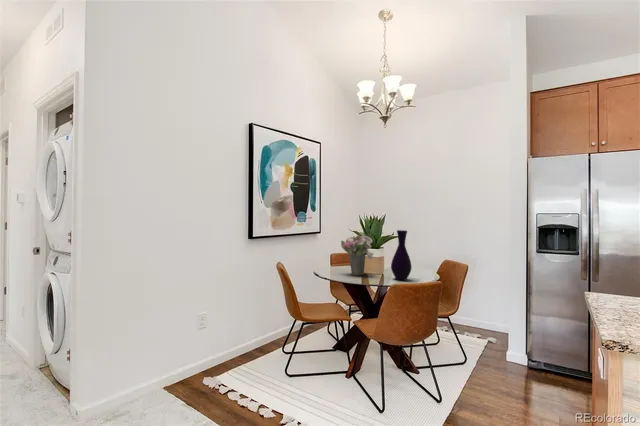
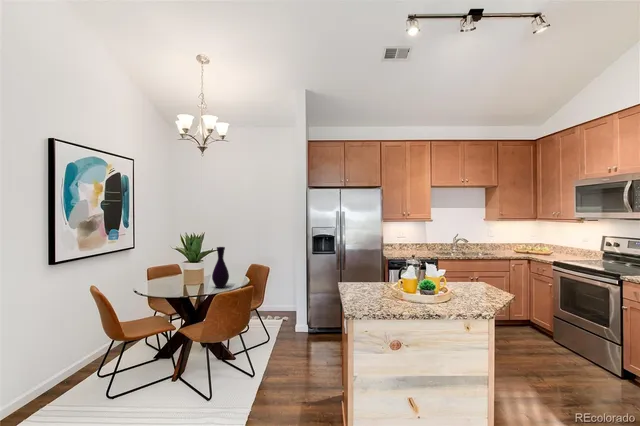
flower bouquet: present [341,235,374,276] -> none [165,253,197,289]

